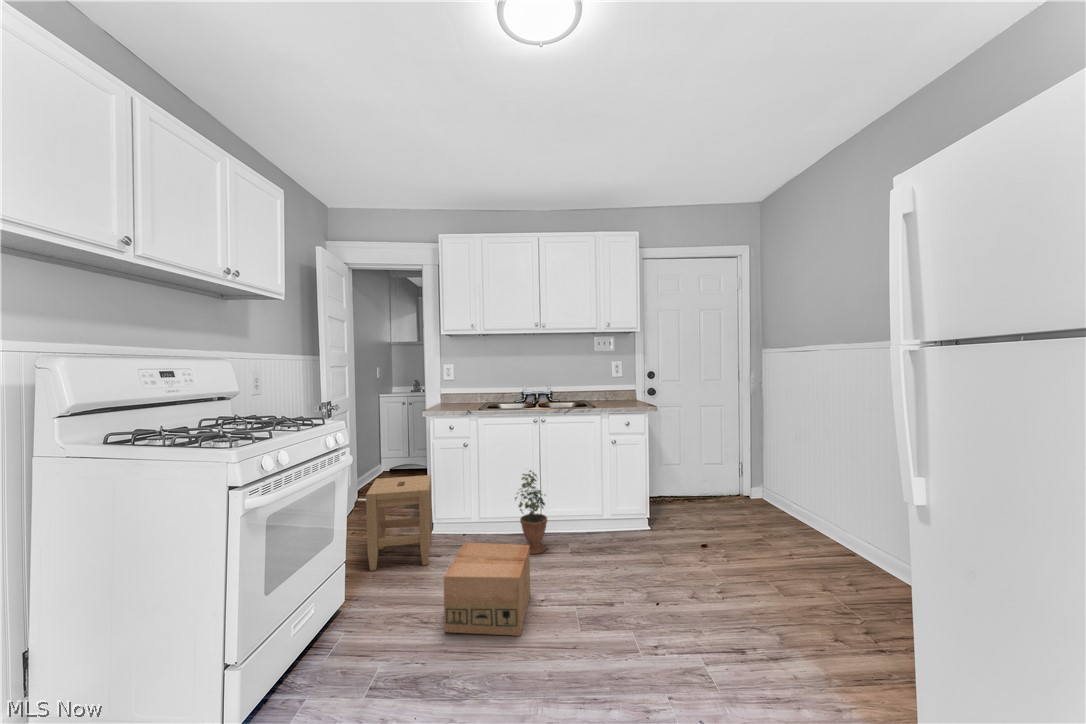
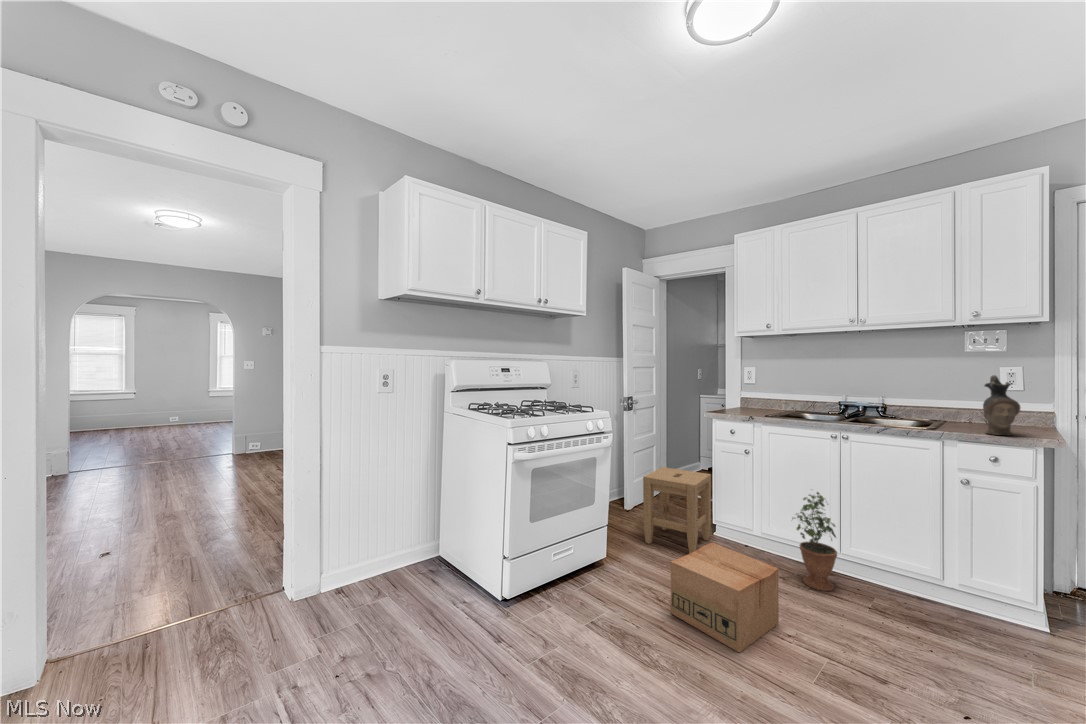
ceramic pitcher: none [616,365,634,406] -> present [983,375,1021,435]

